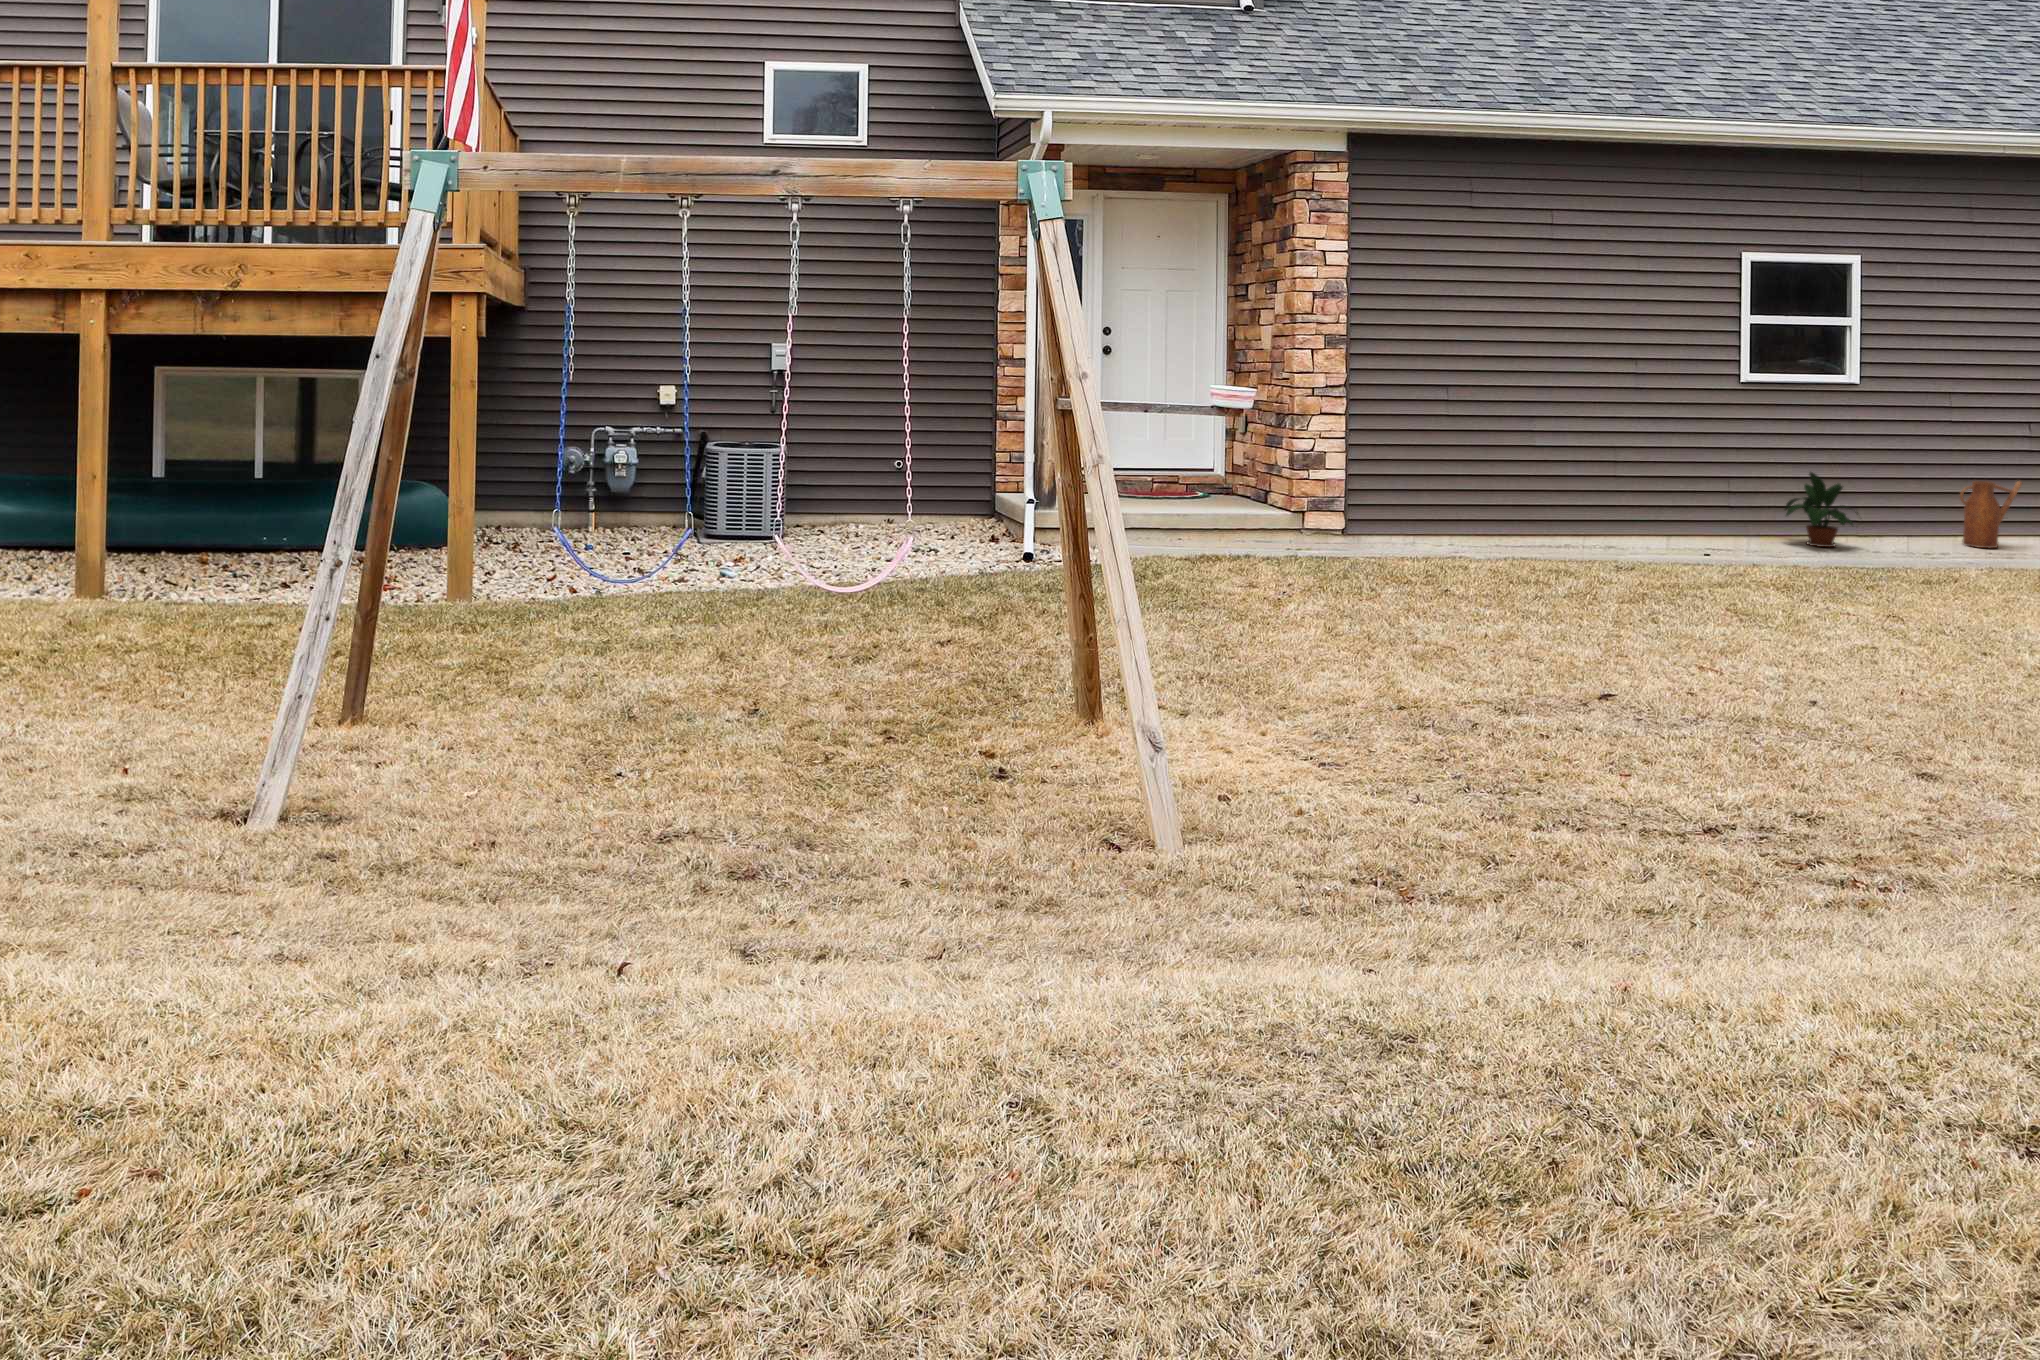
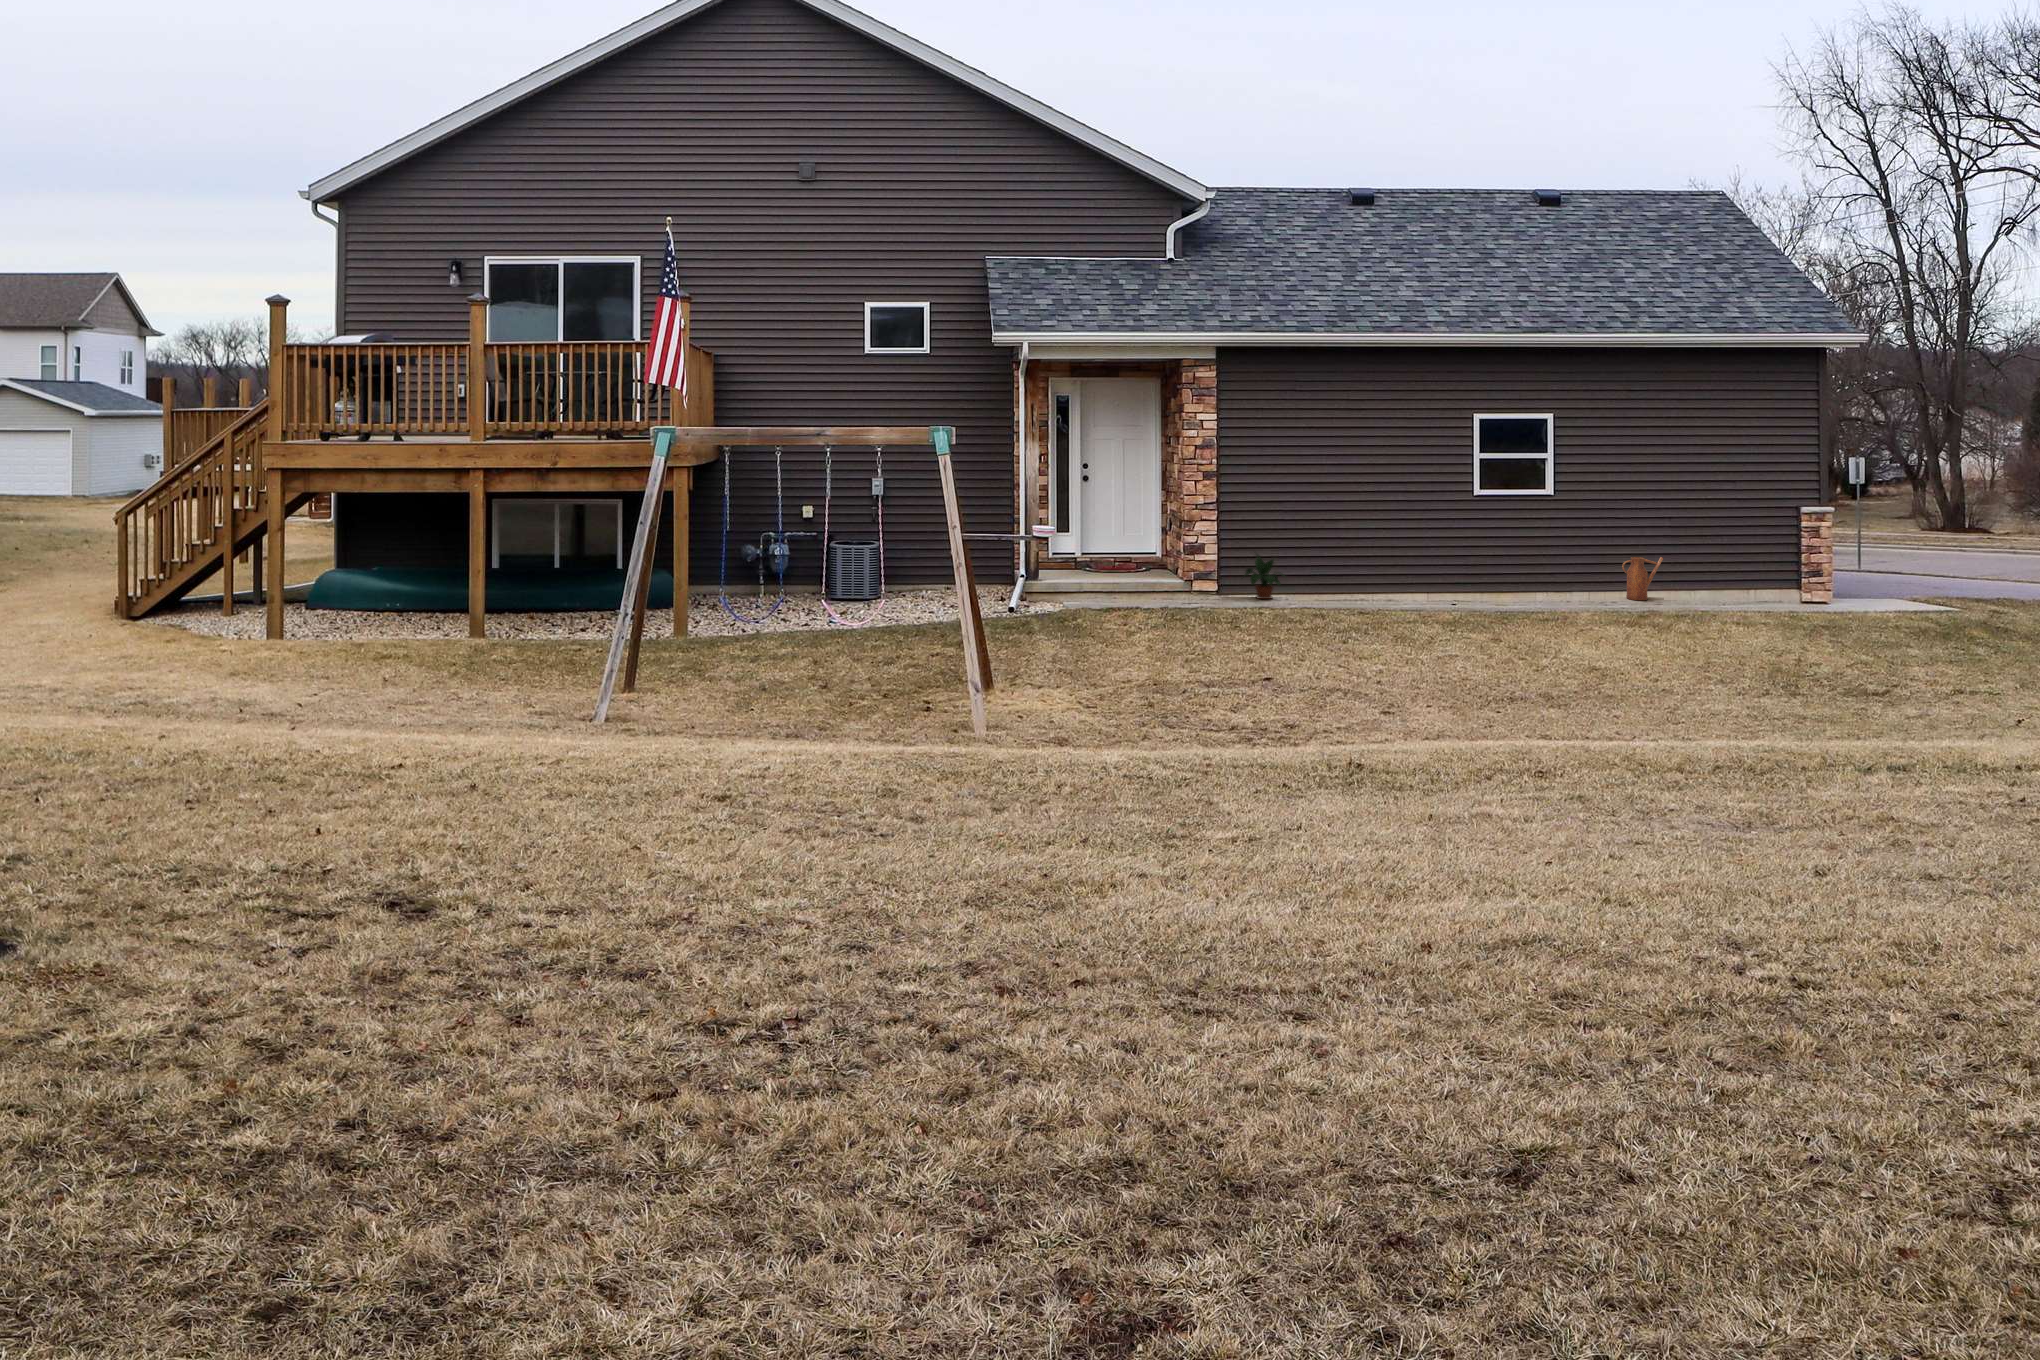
potted plant: present [1785,472,1856,547] -> present [1243,554,1283,599]

